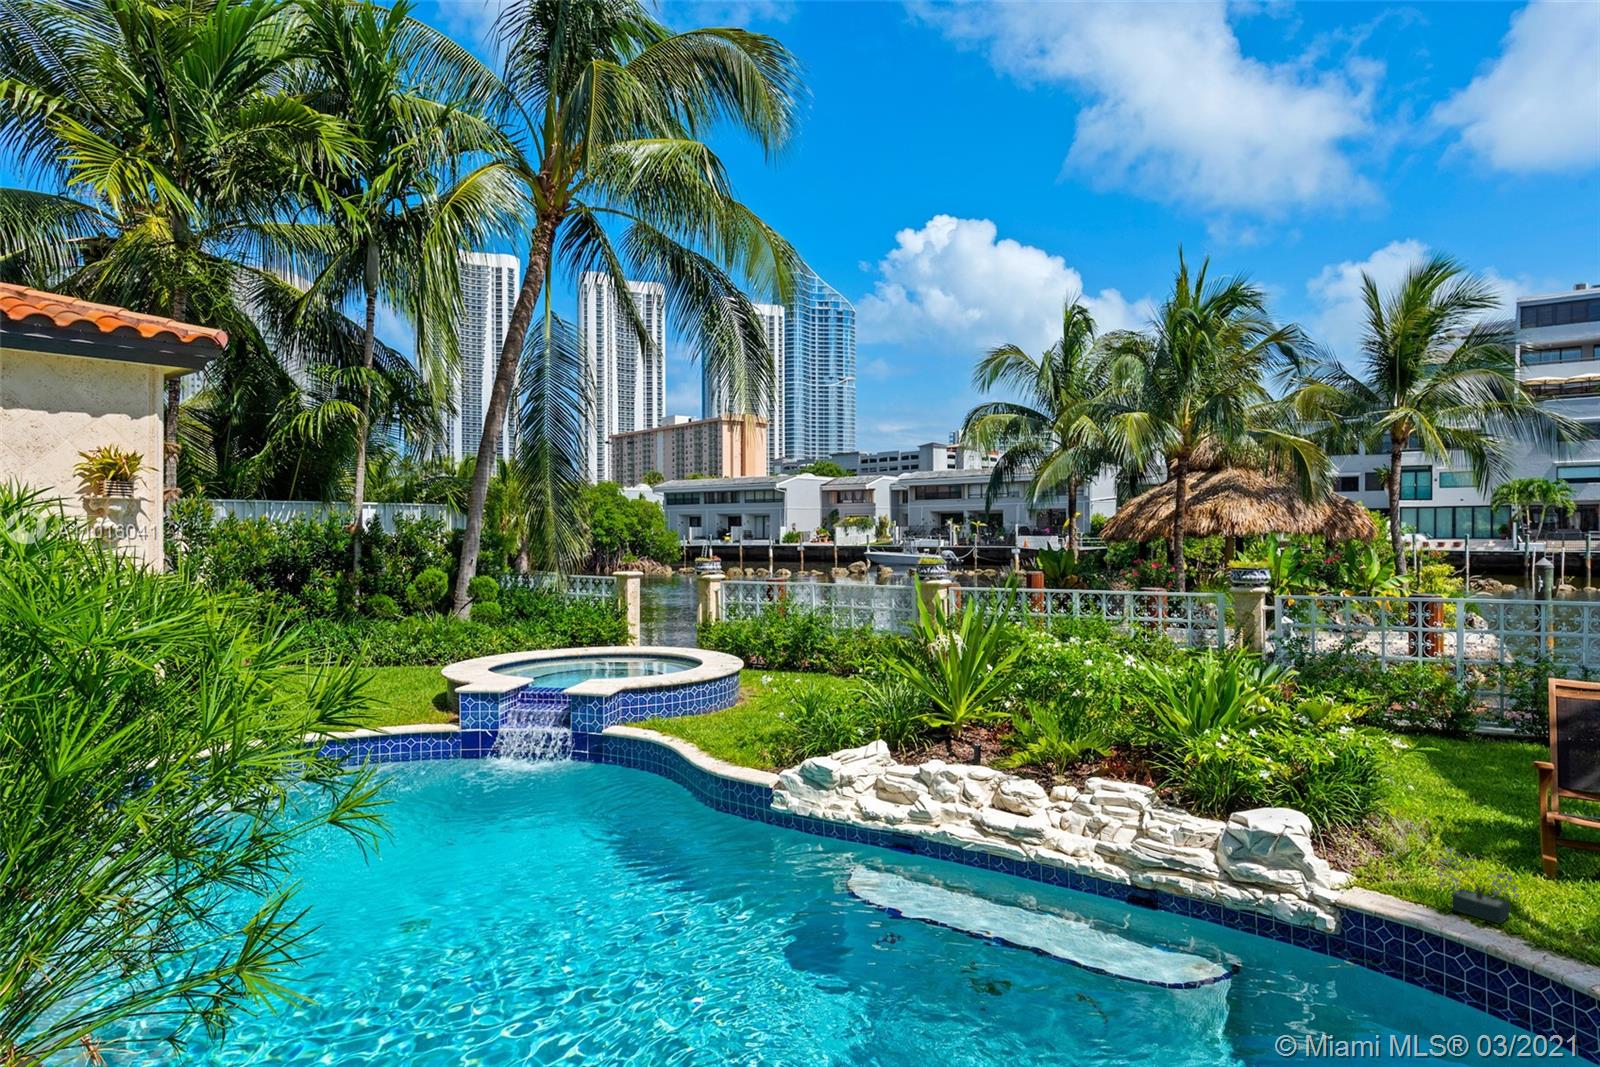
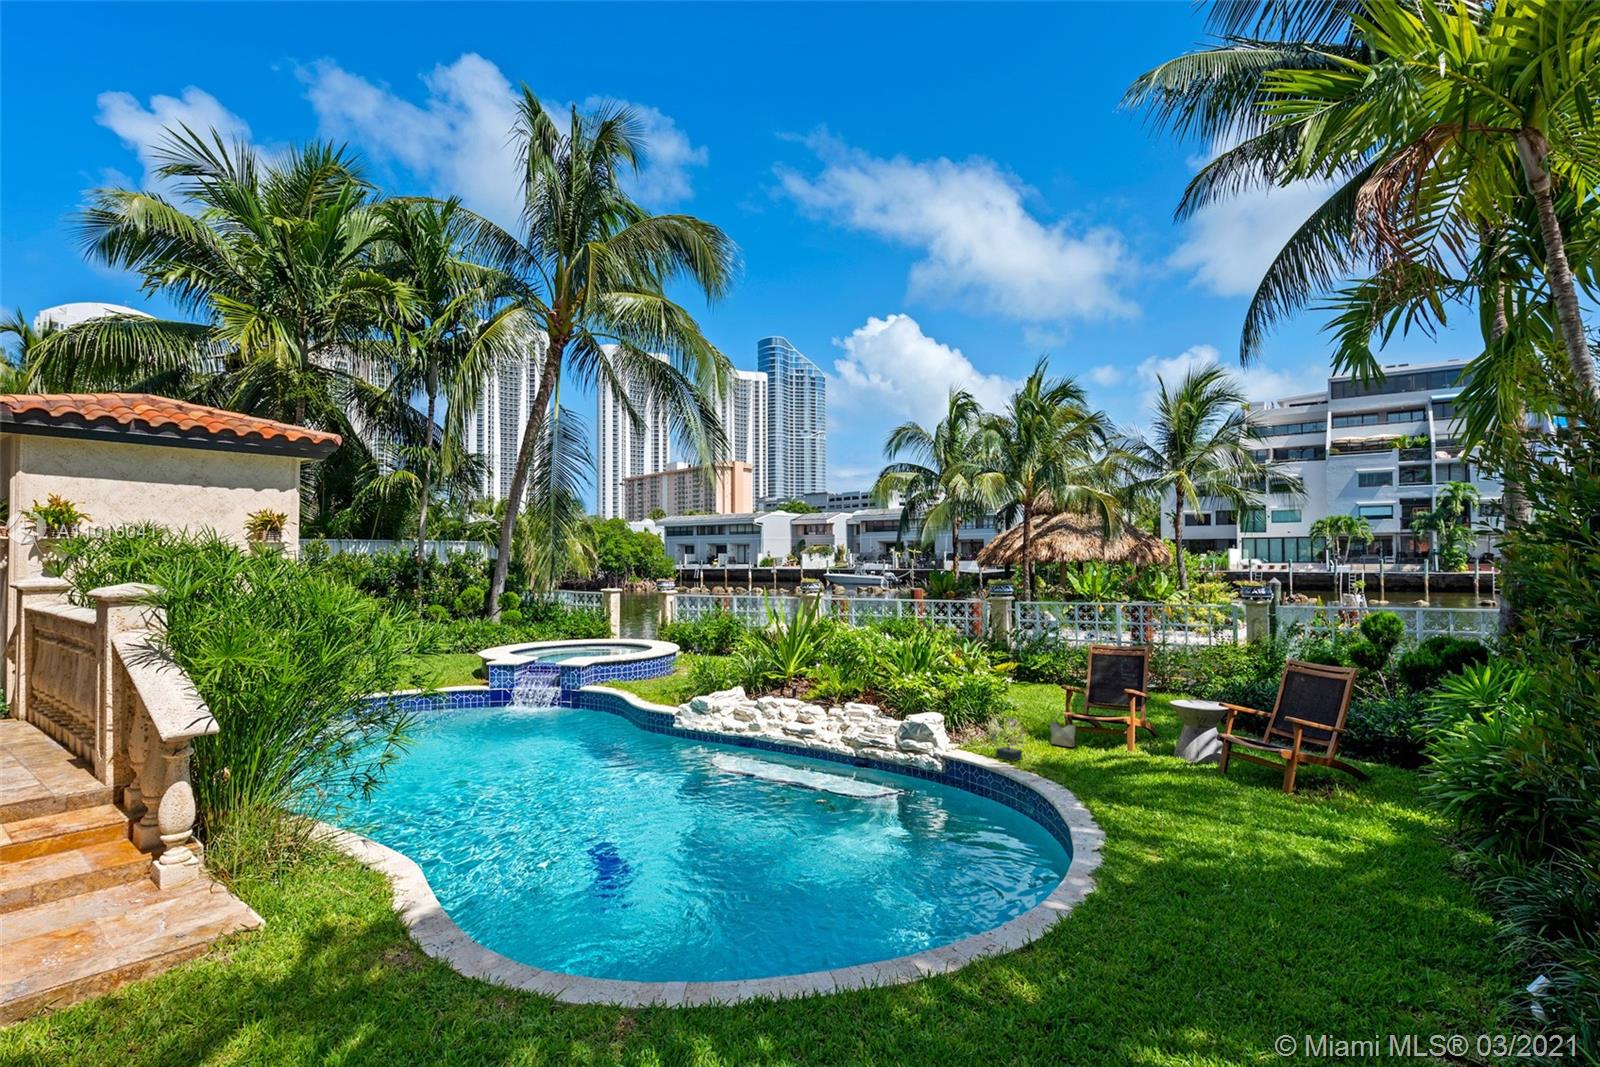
woven basket: none [1513,813,1573,884] -> present [1050,711,1076,747]

